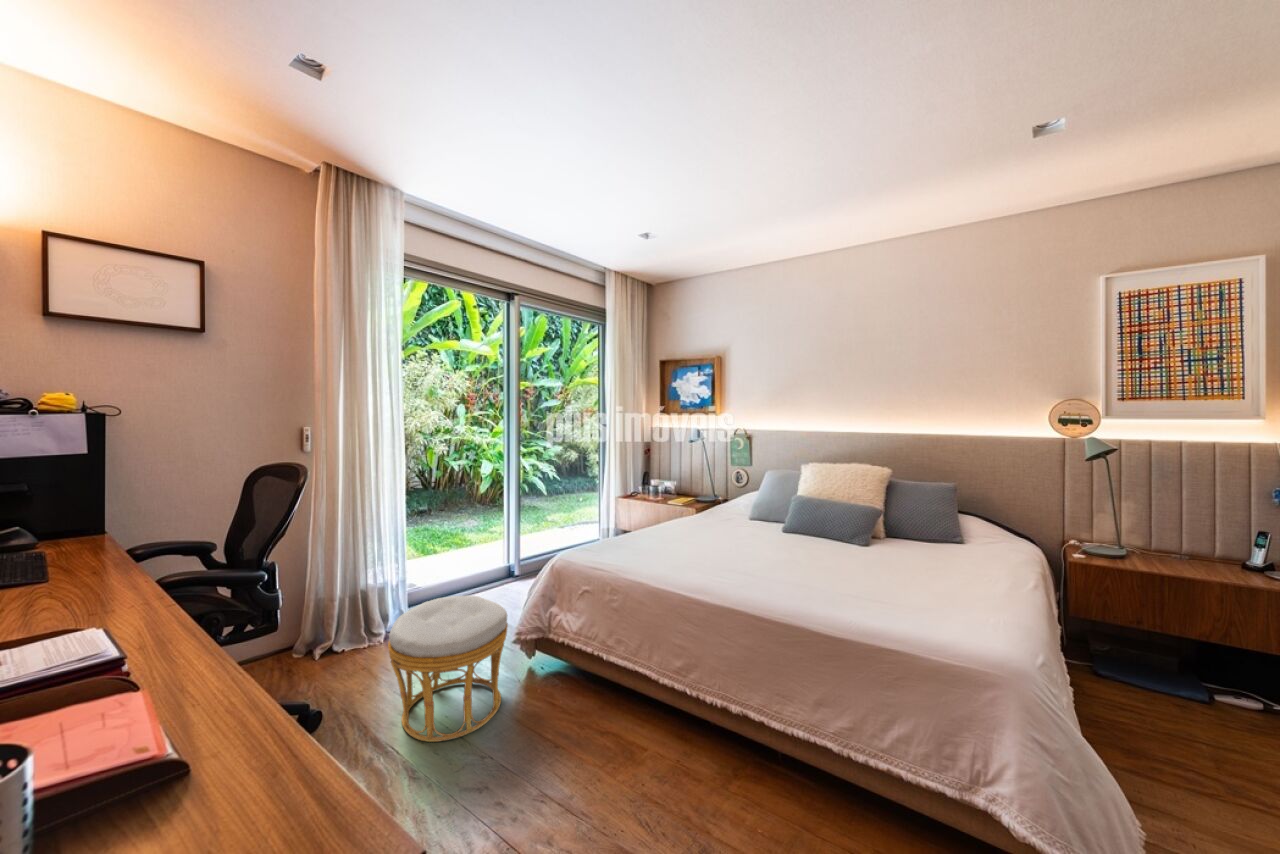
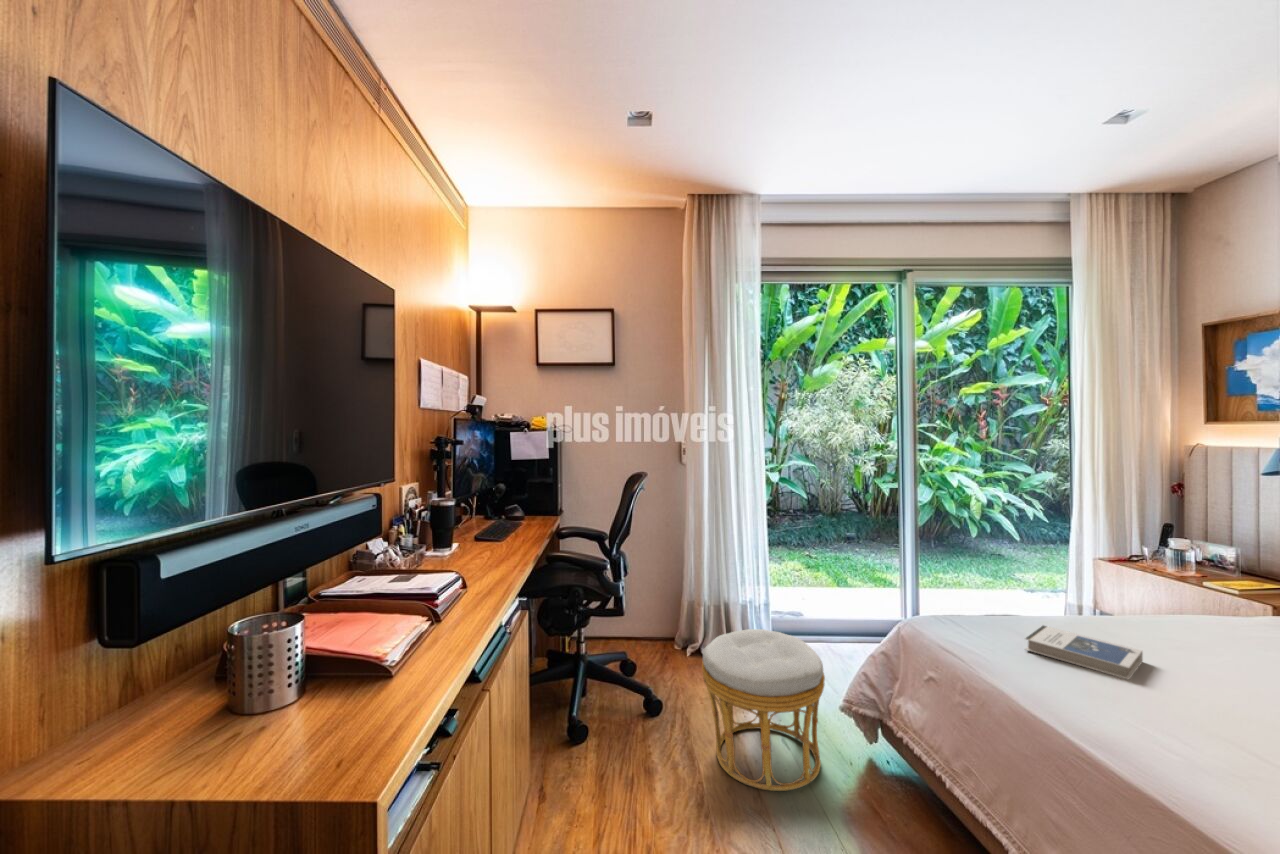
hardback book: none [633,538,681,556] -> present [1025,626,1143,679]

